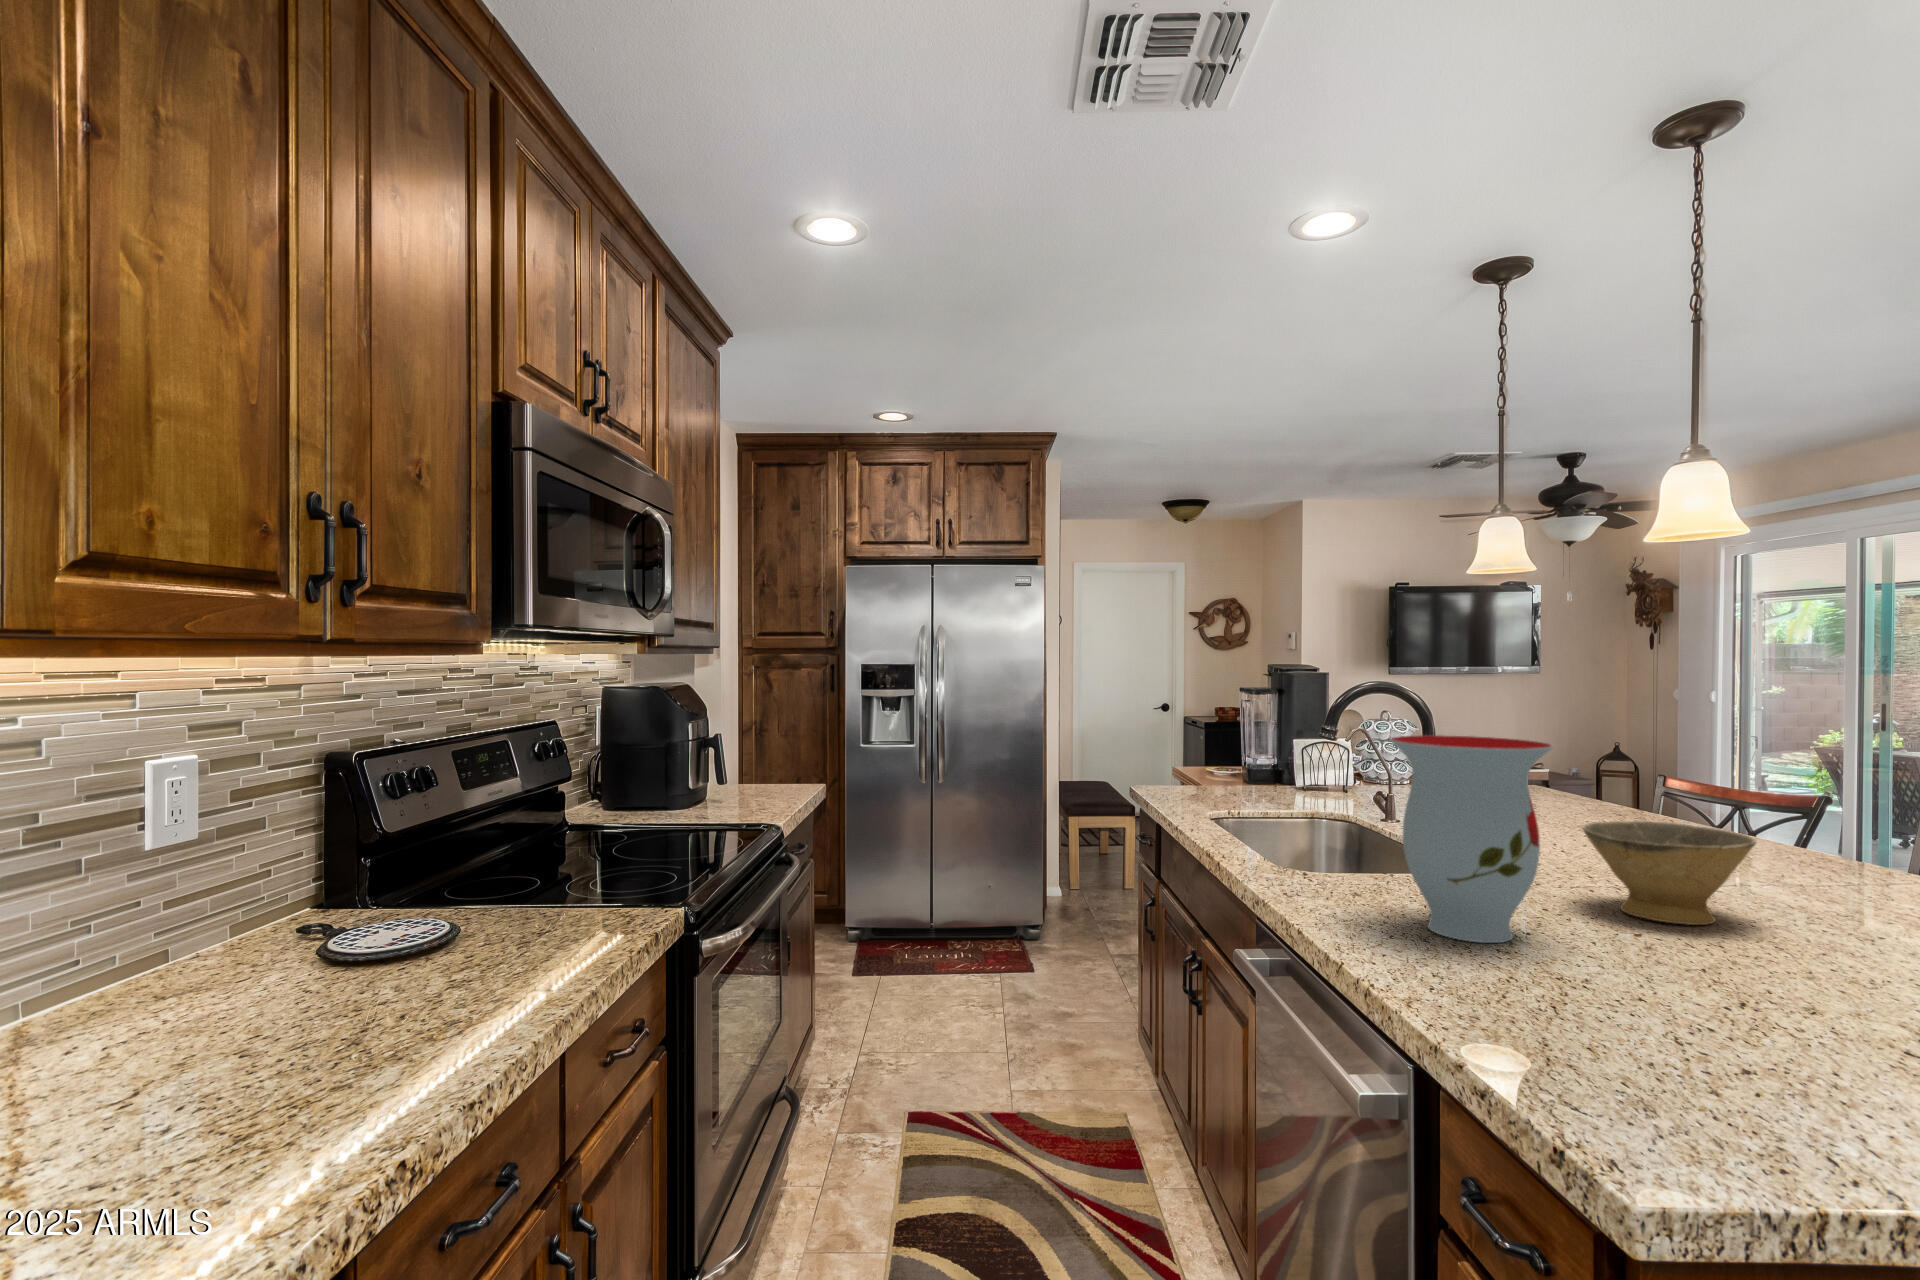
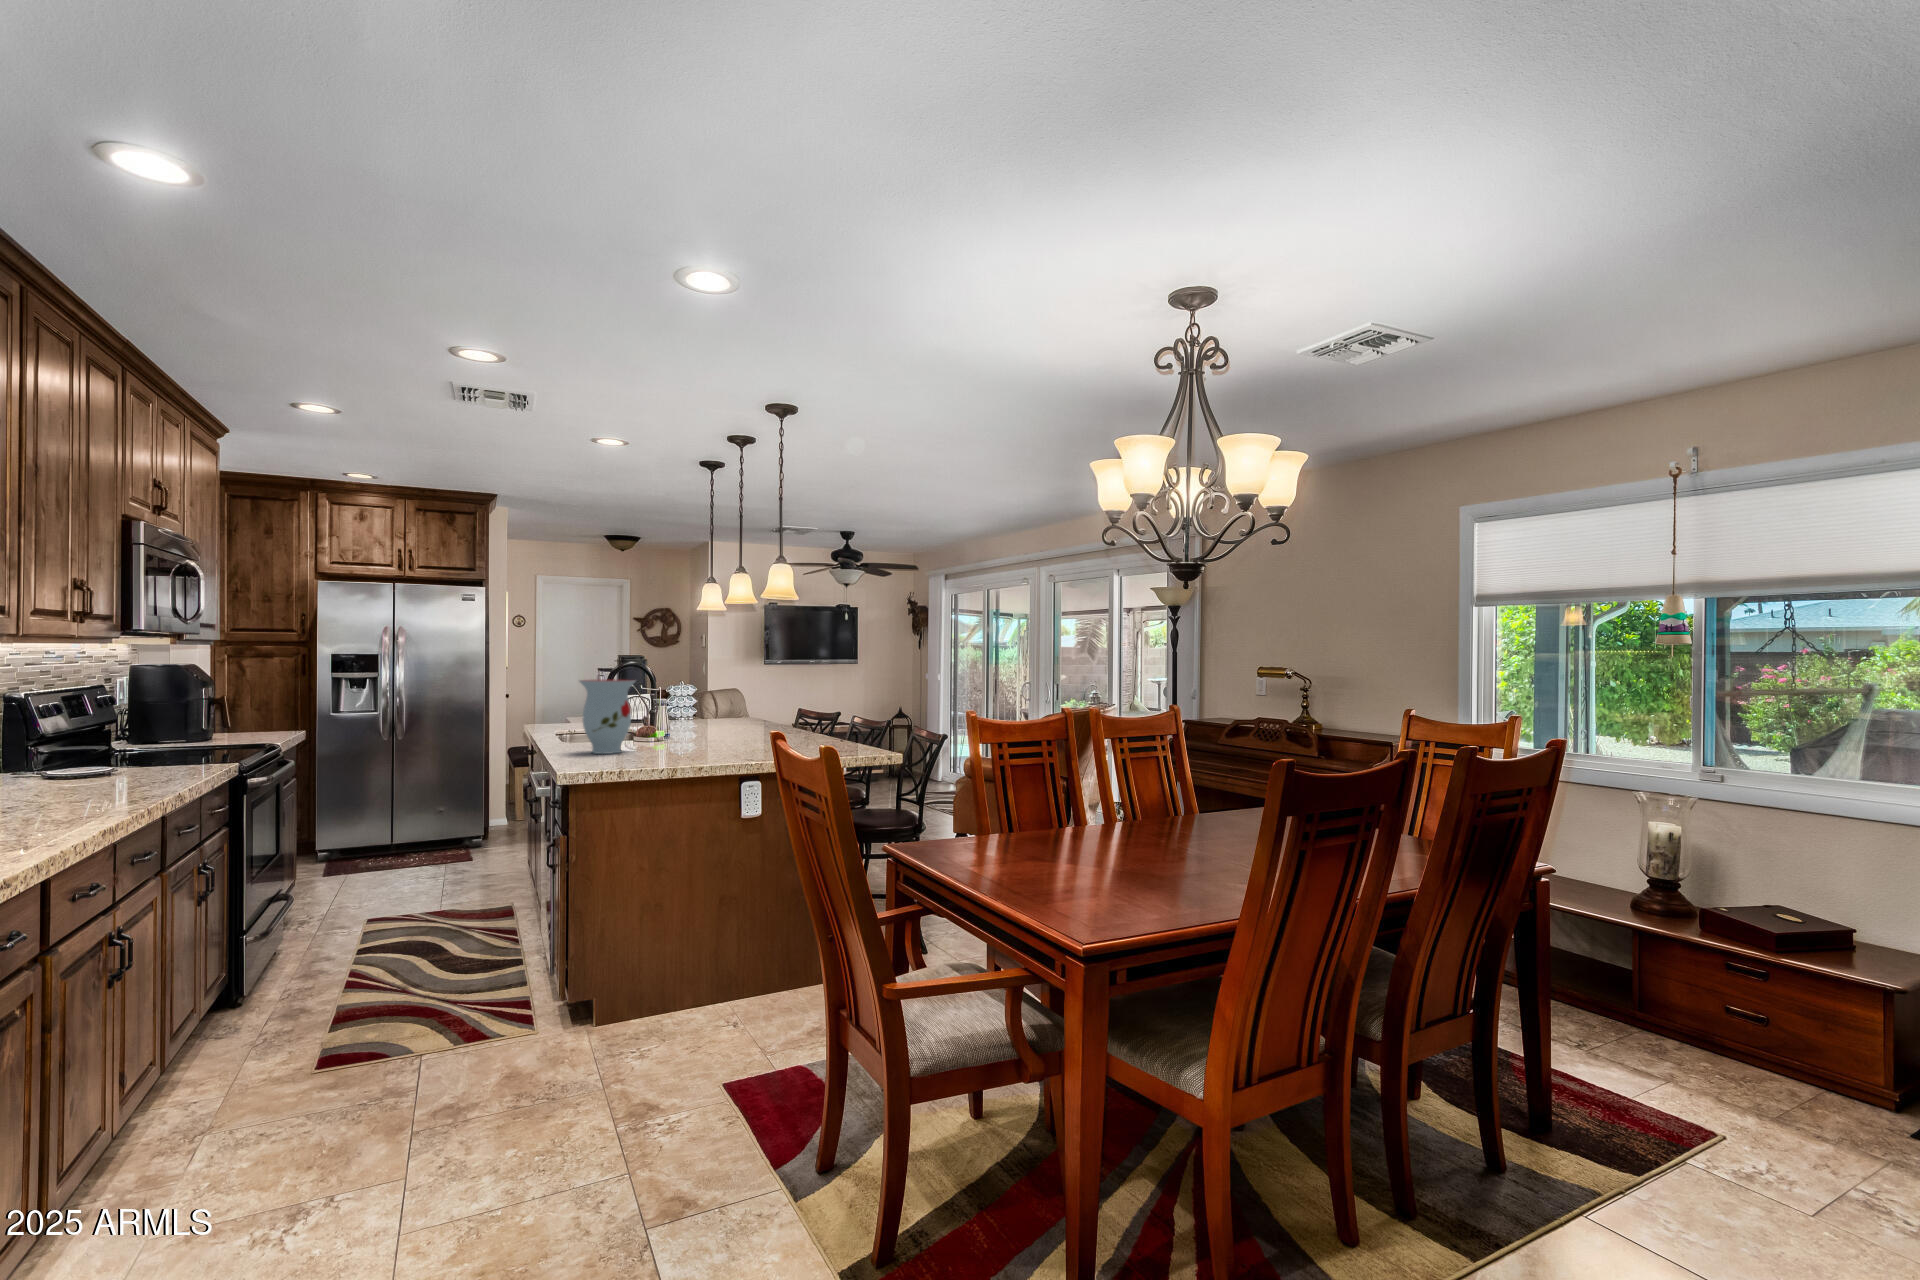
bowl: present [1583,821,1756,925] -> none [666,714,721,747]

